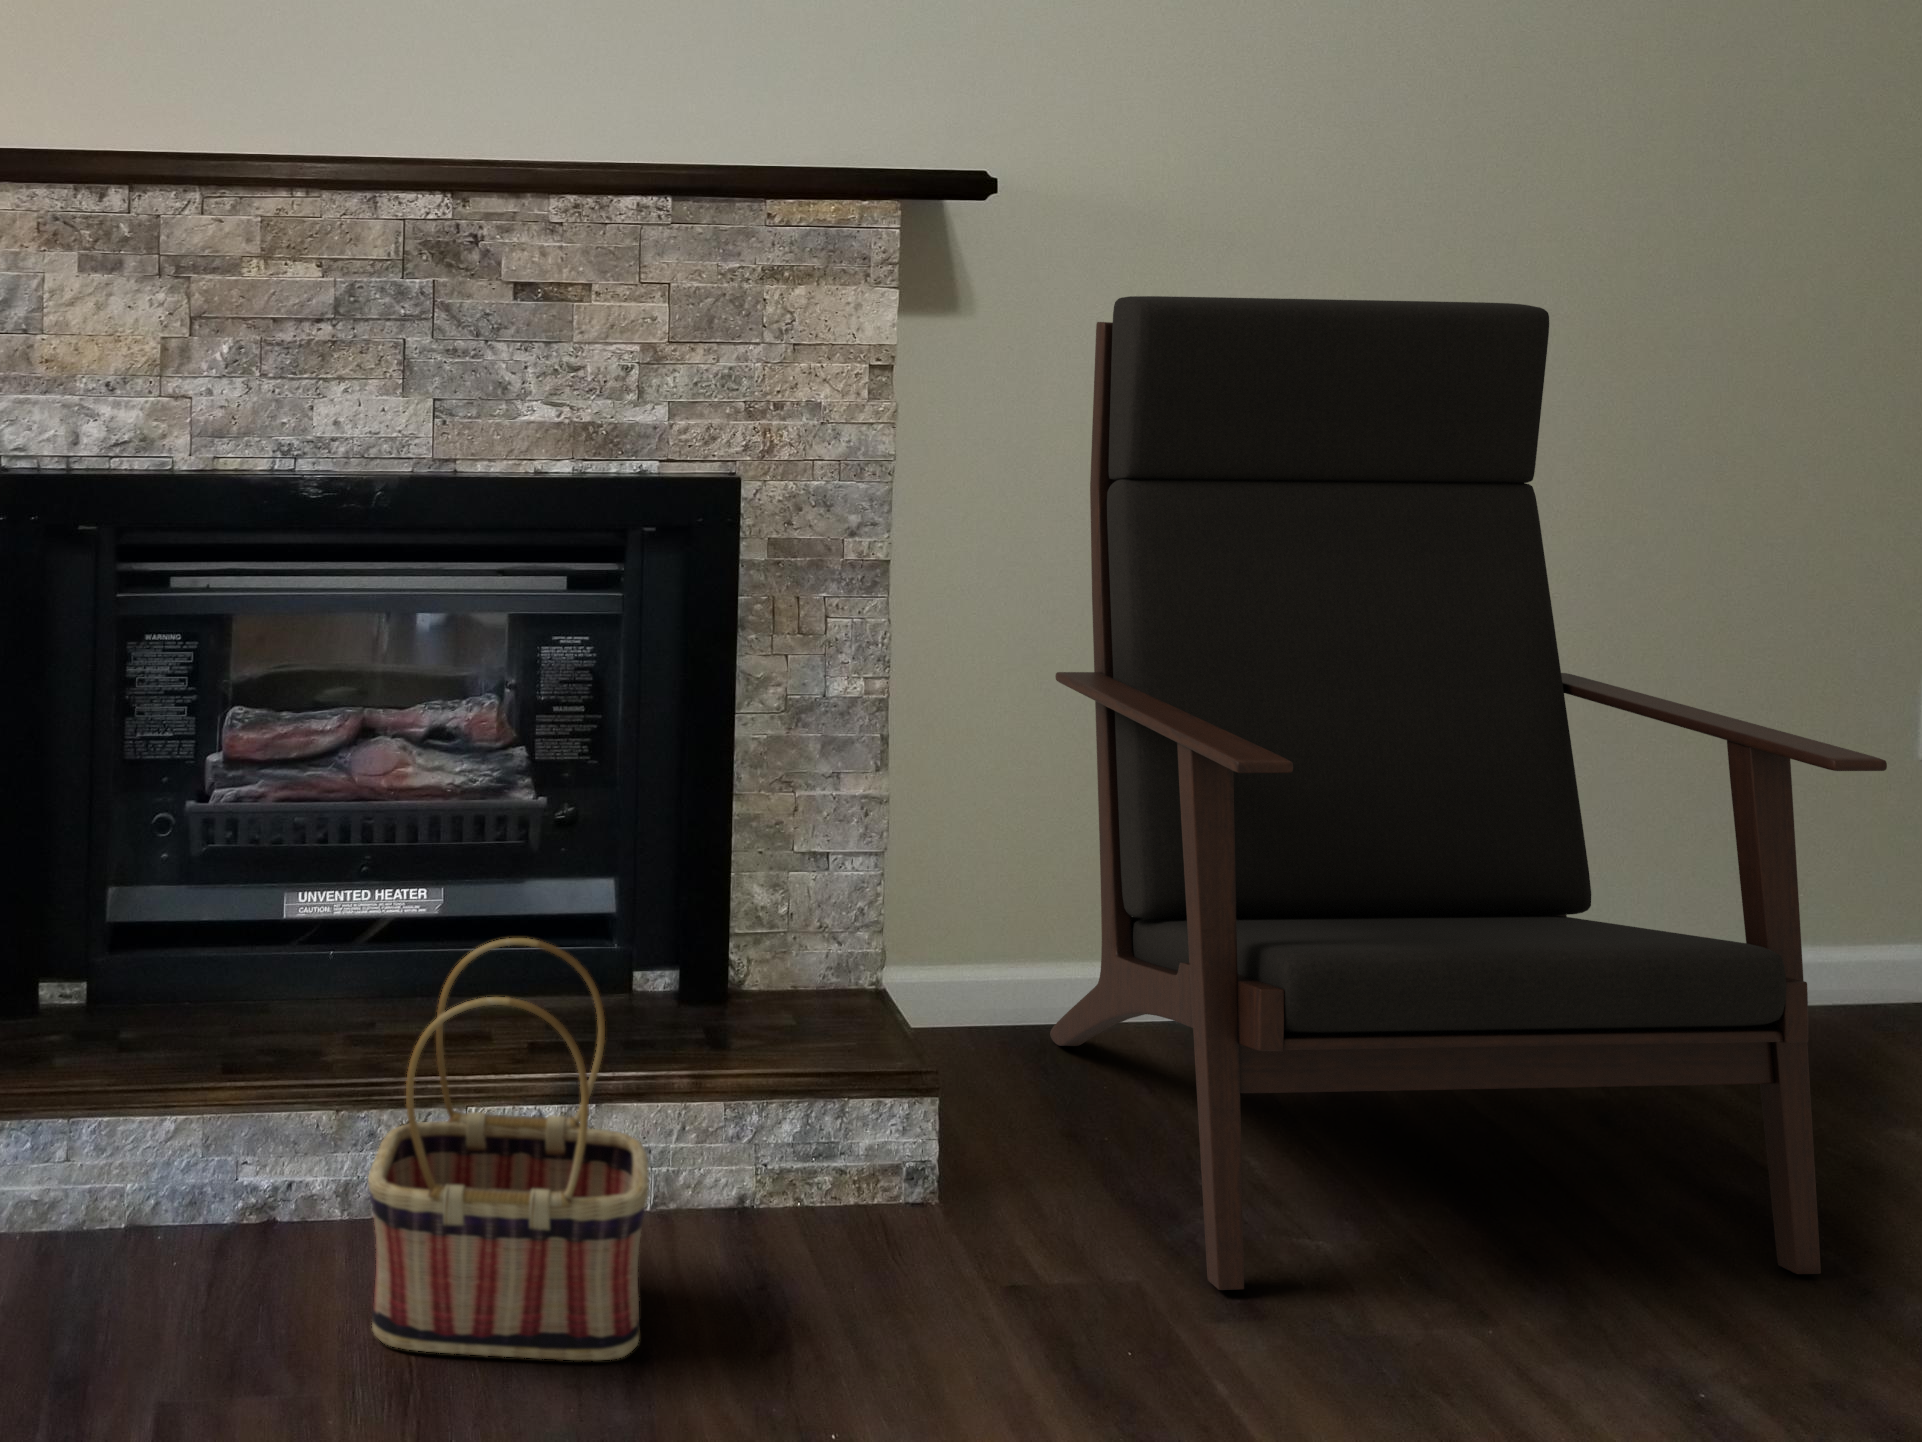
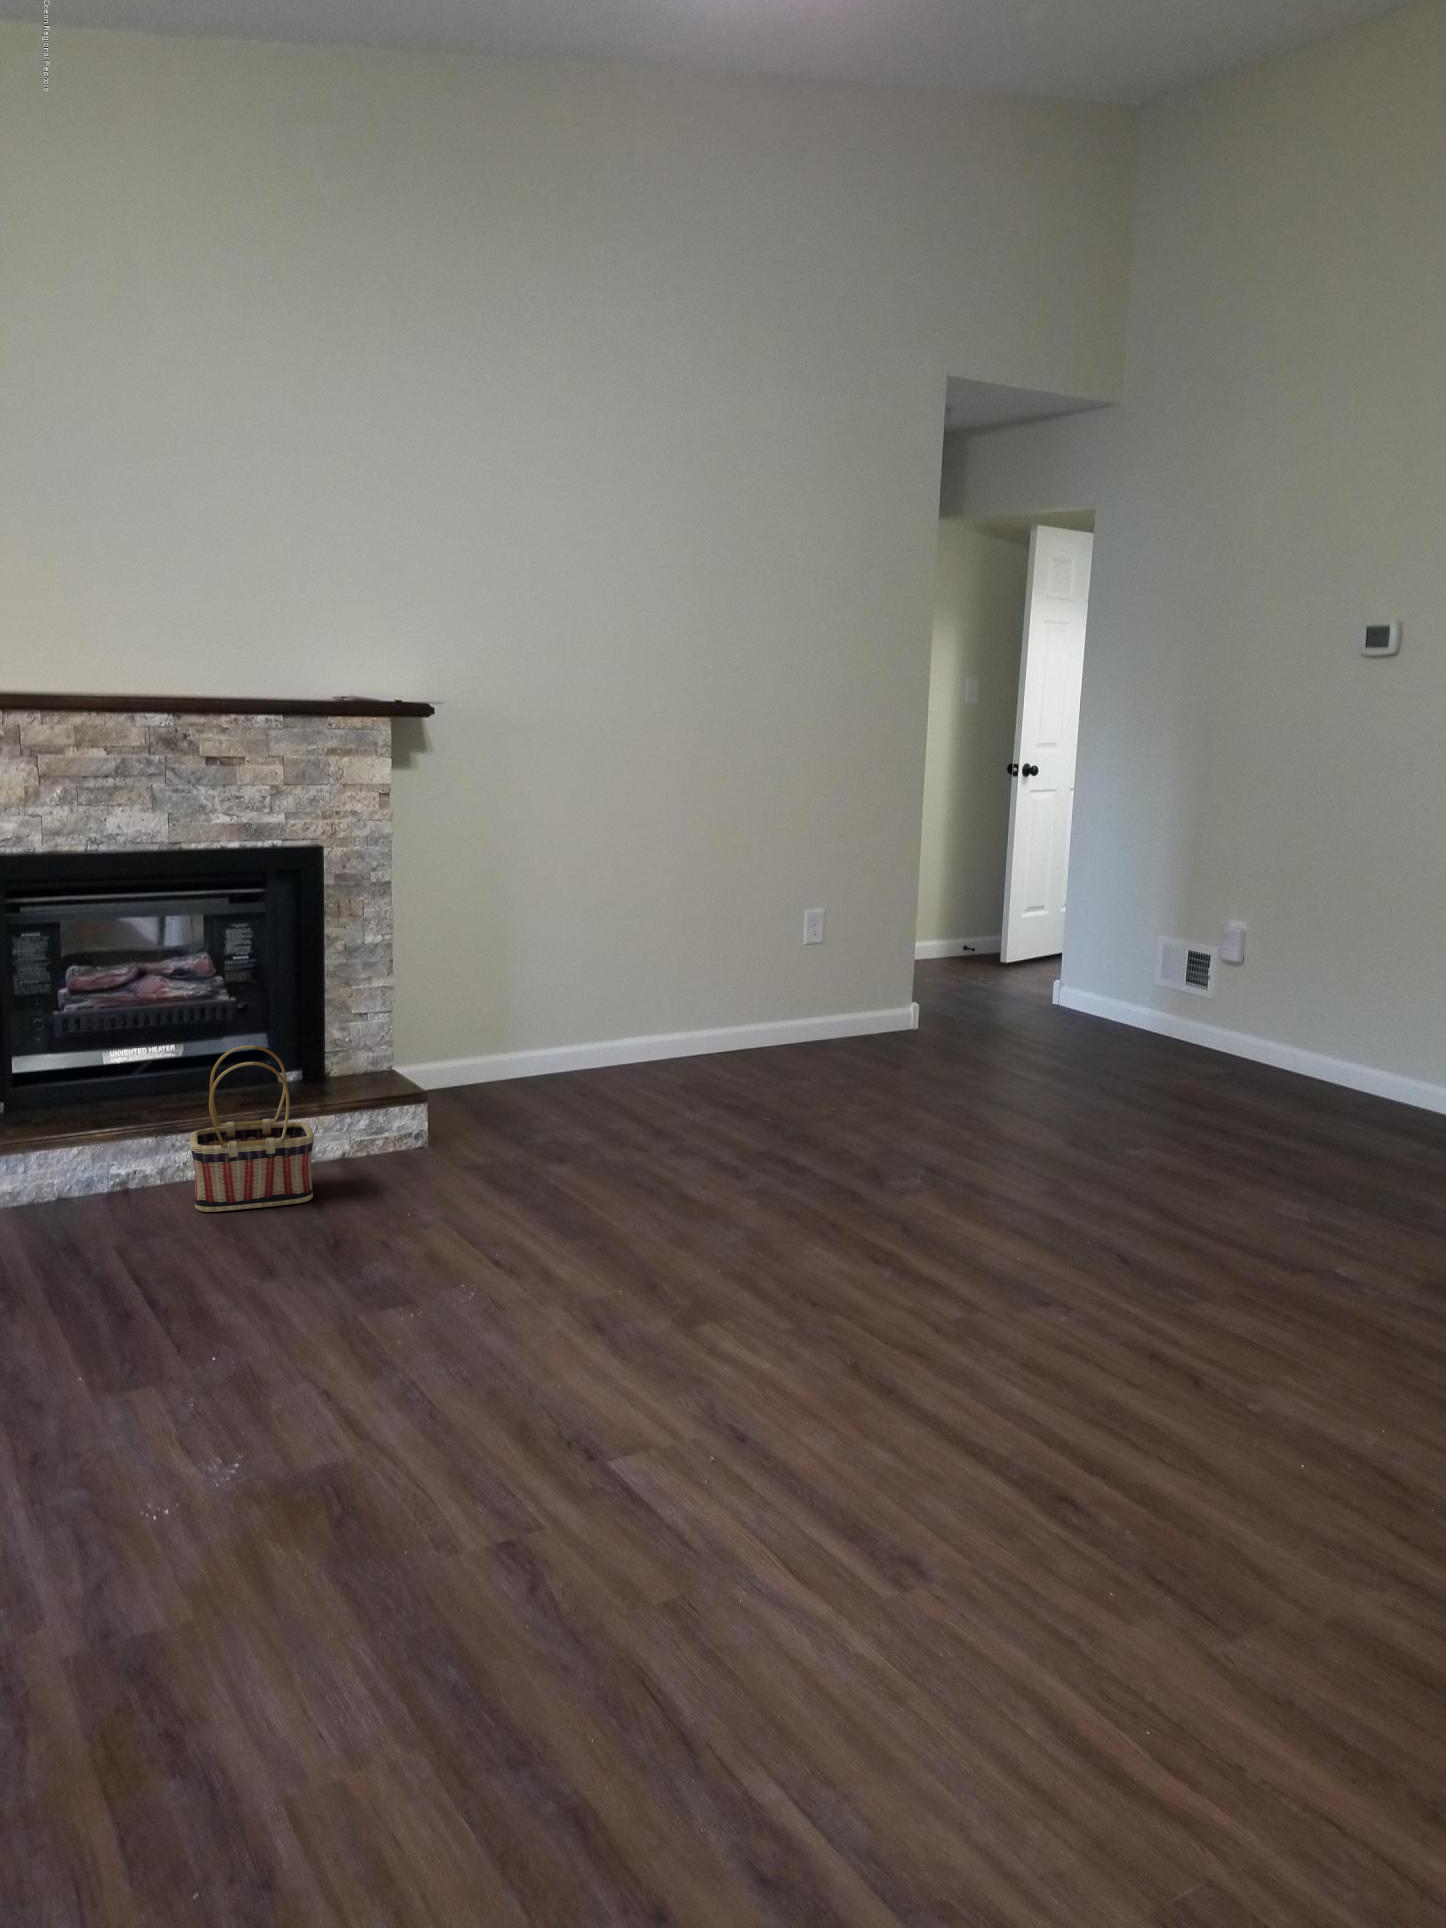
lounge chair: present [1050,296,1887,1290] -> none [466,758,773,1153]

